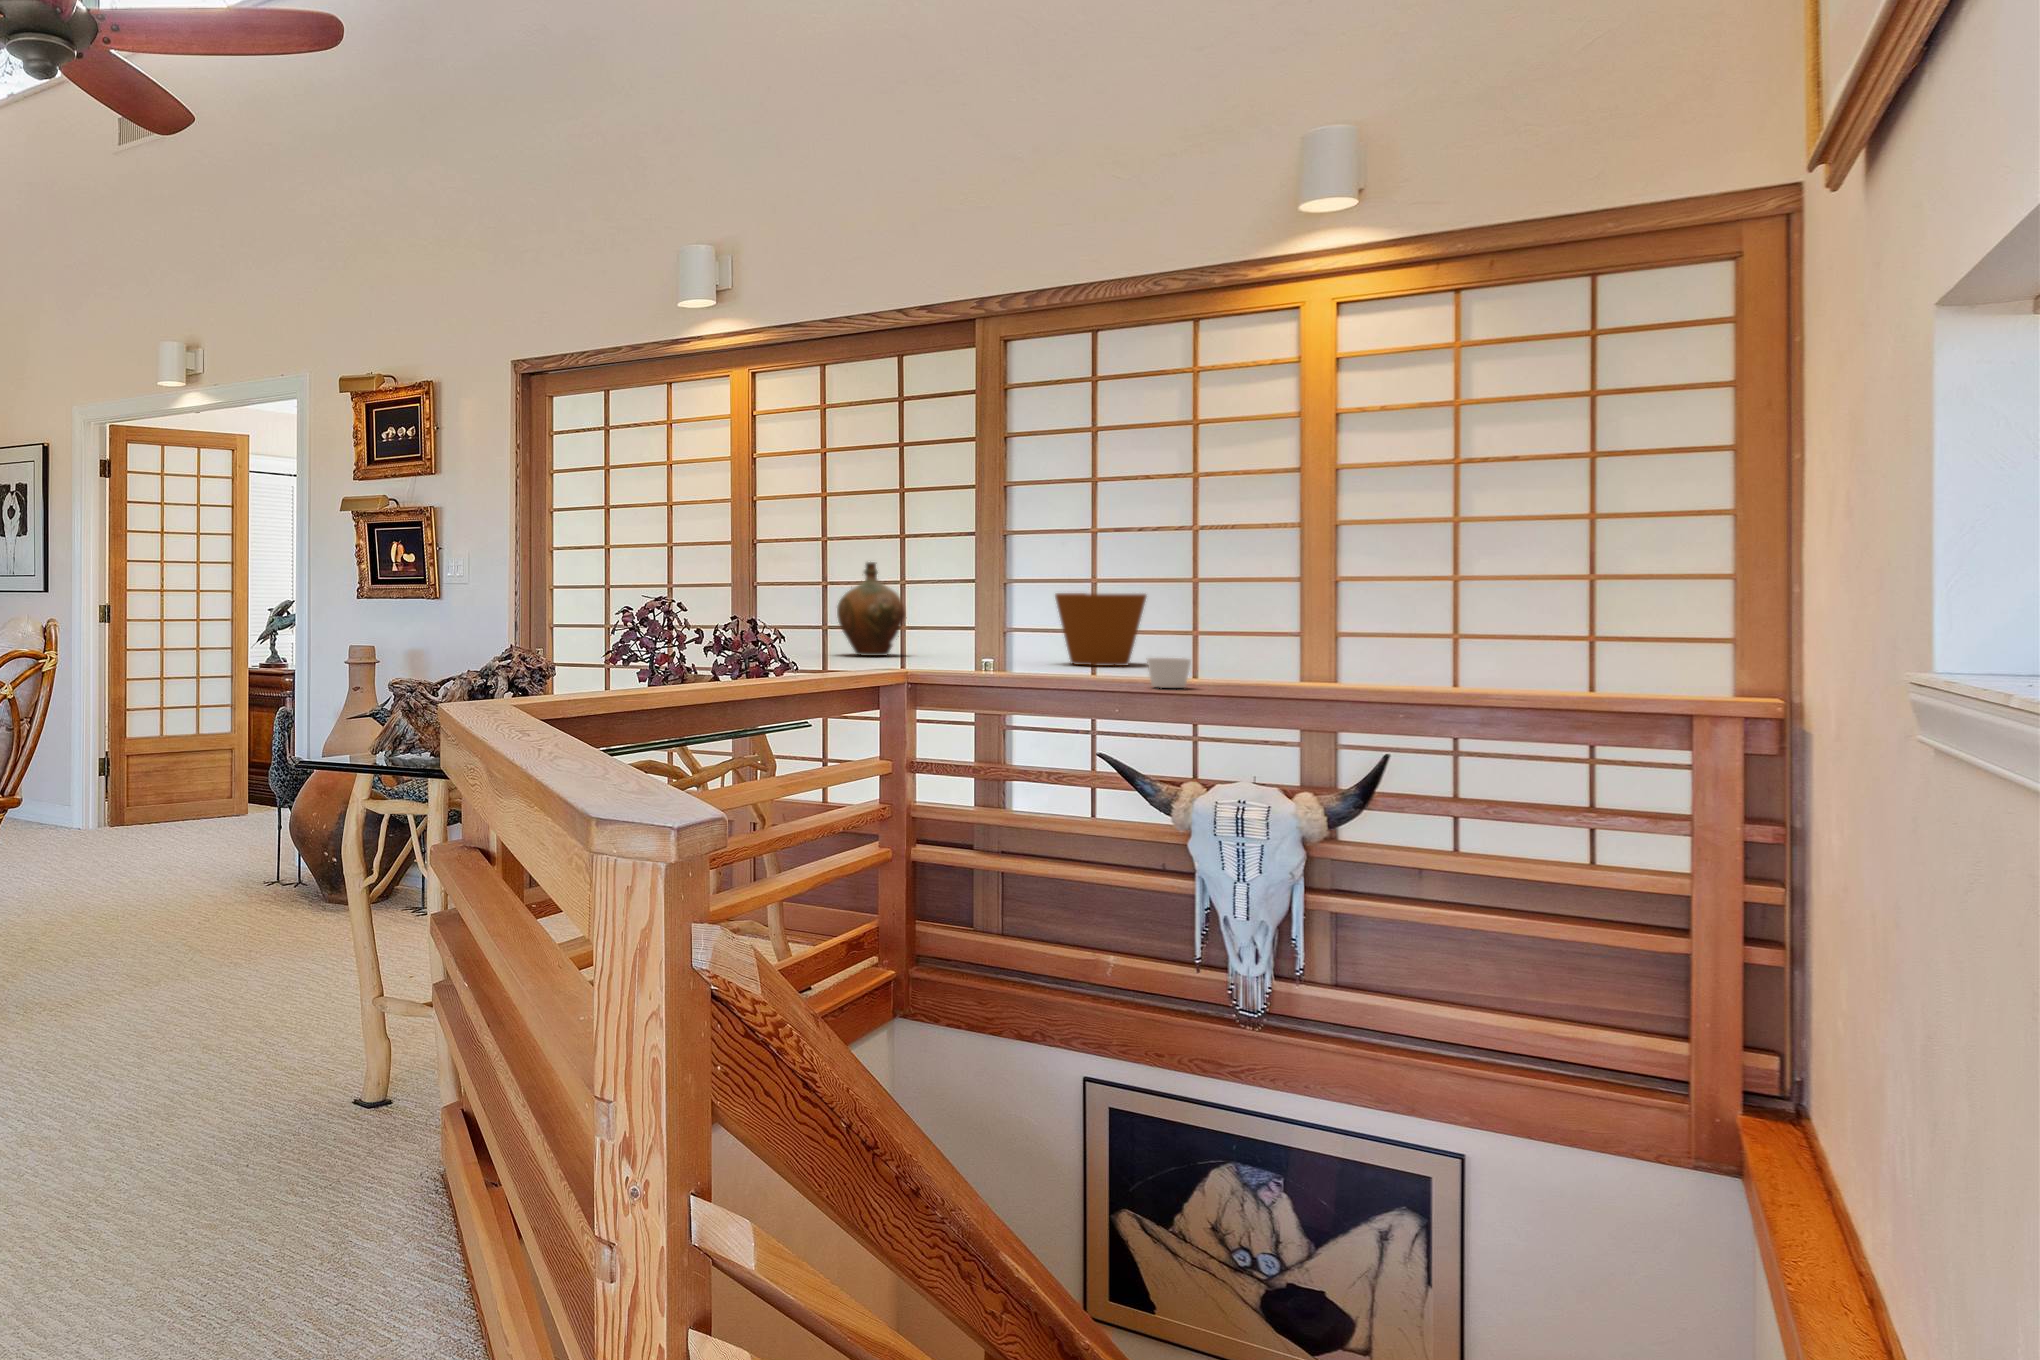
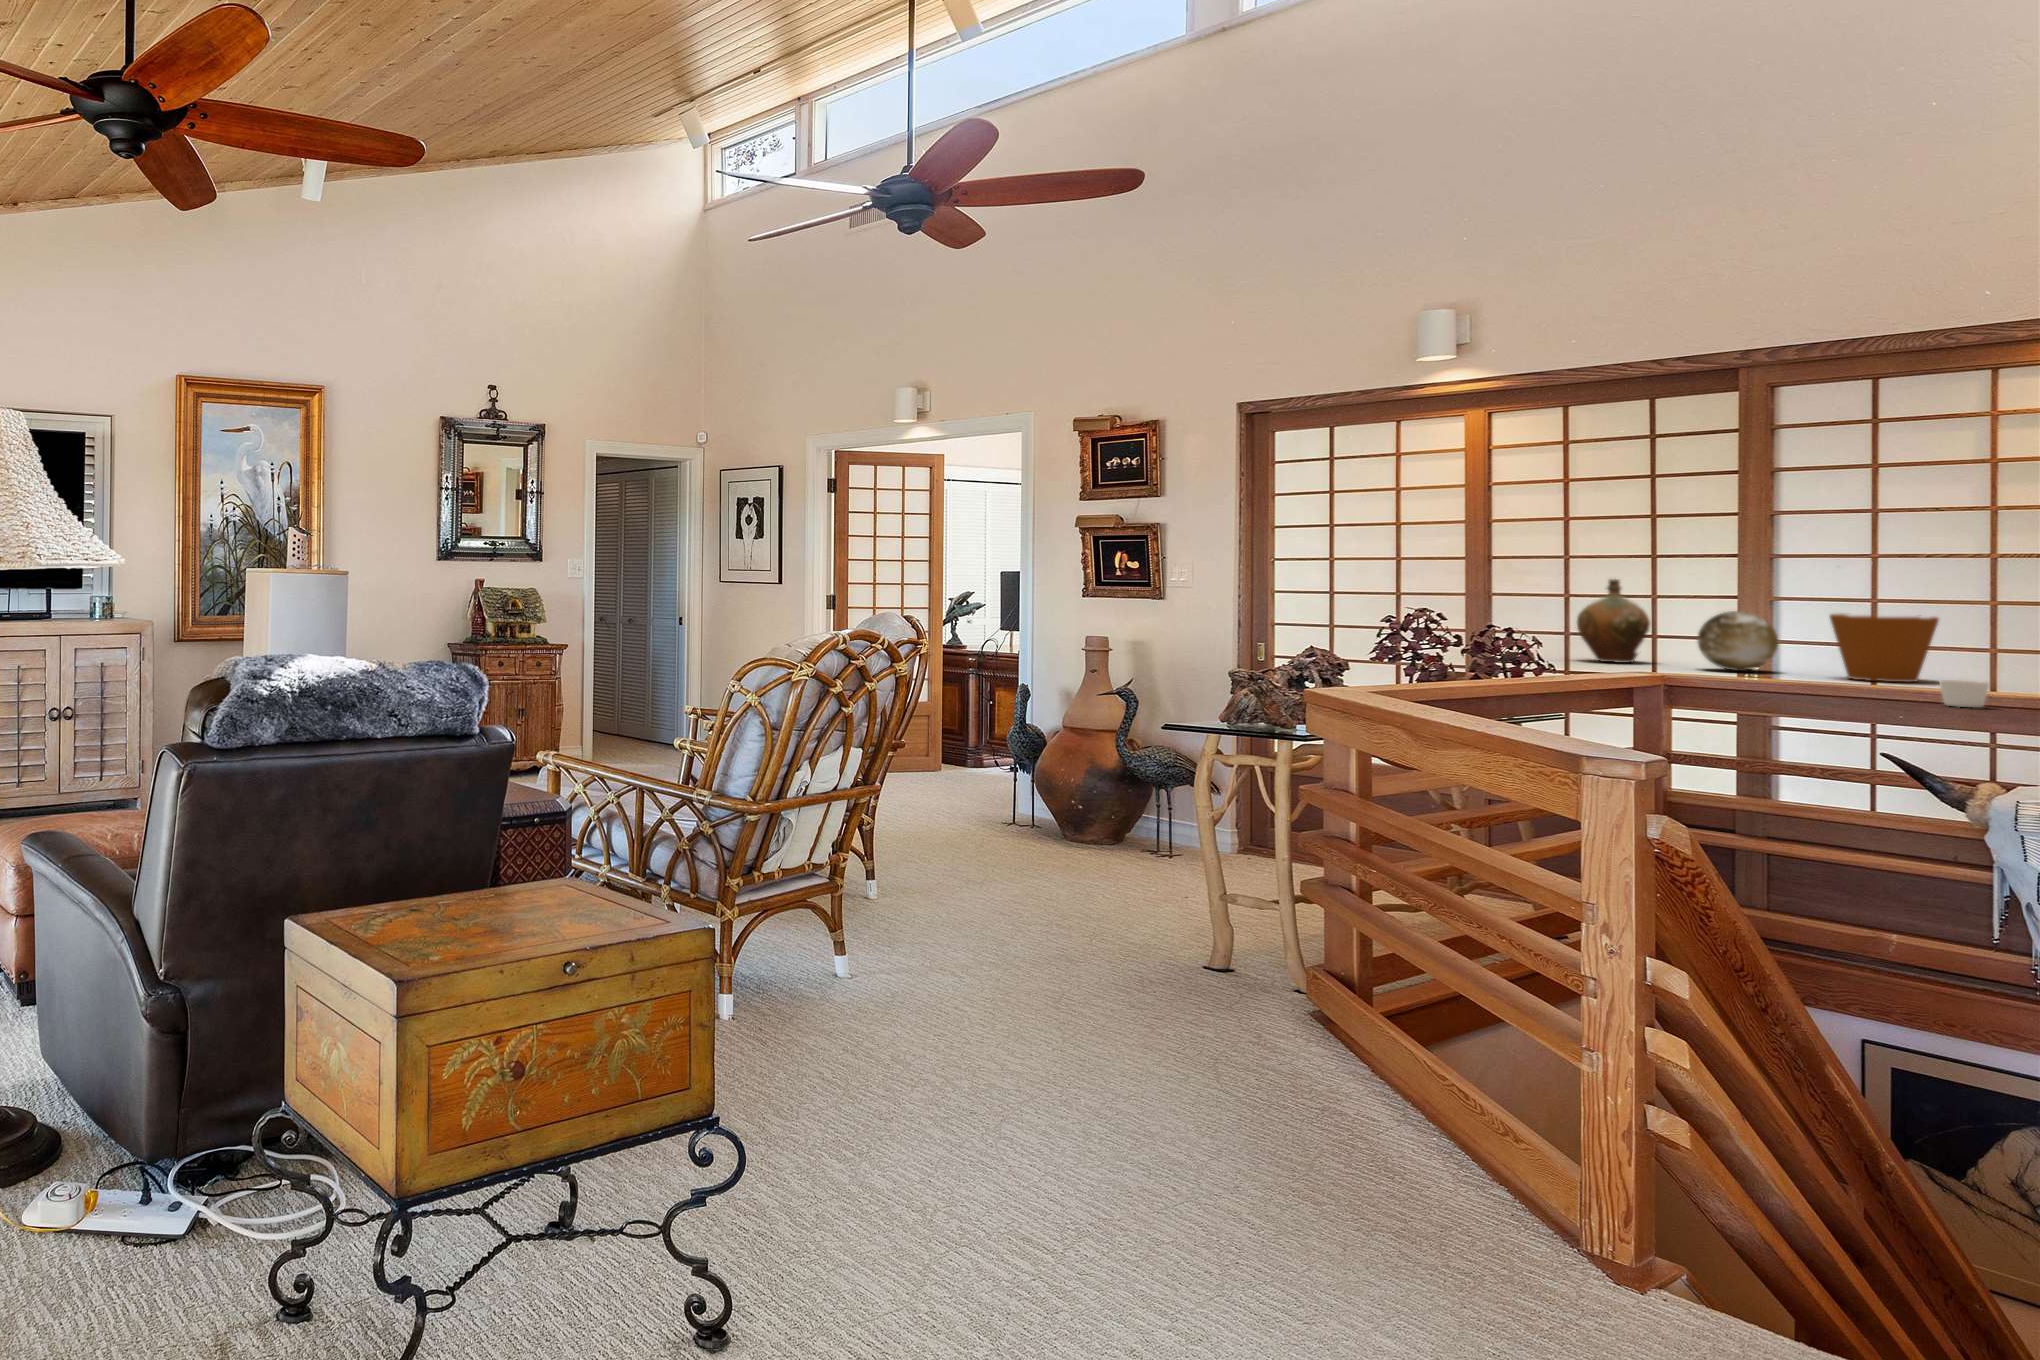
decorative orb: none [942,593,1012,660] -> present [1697,611,1778,671]

